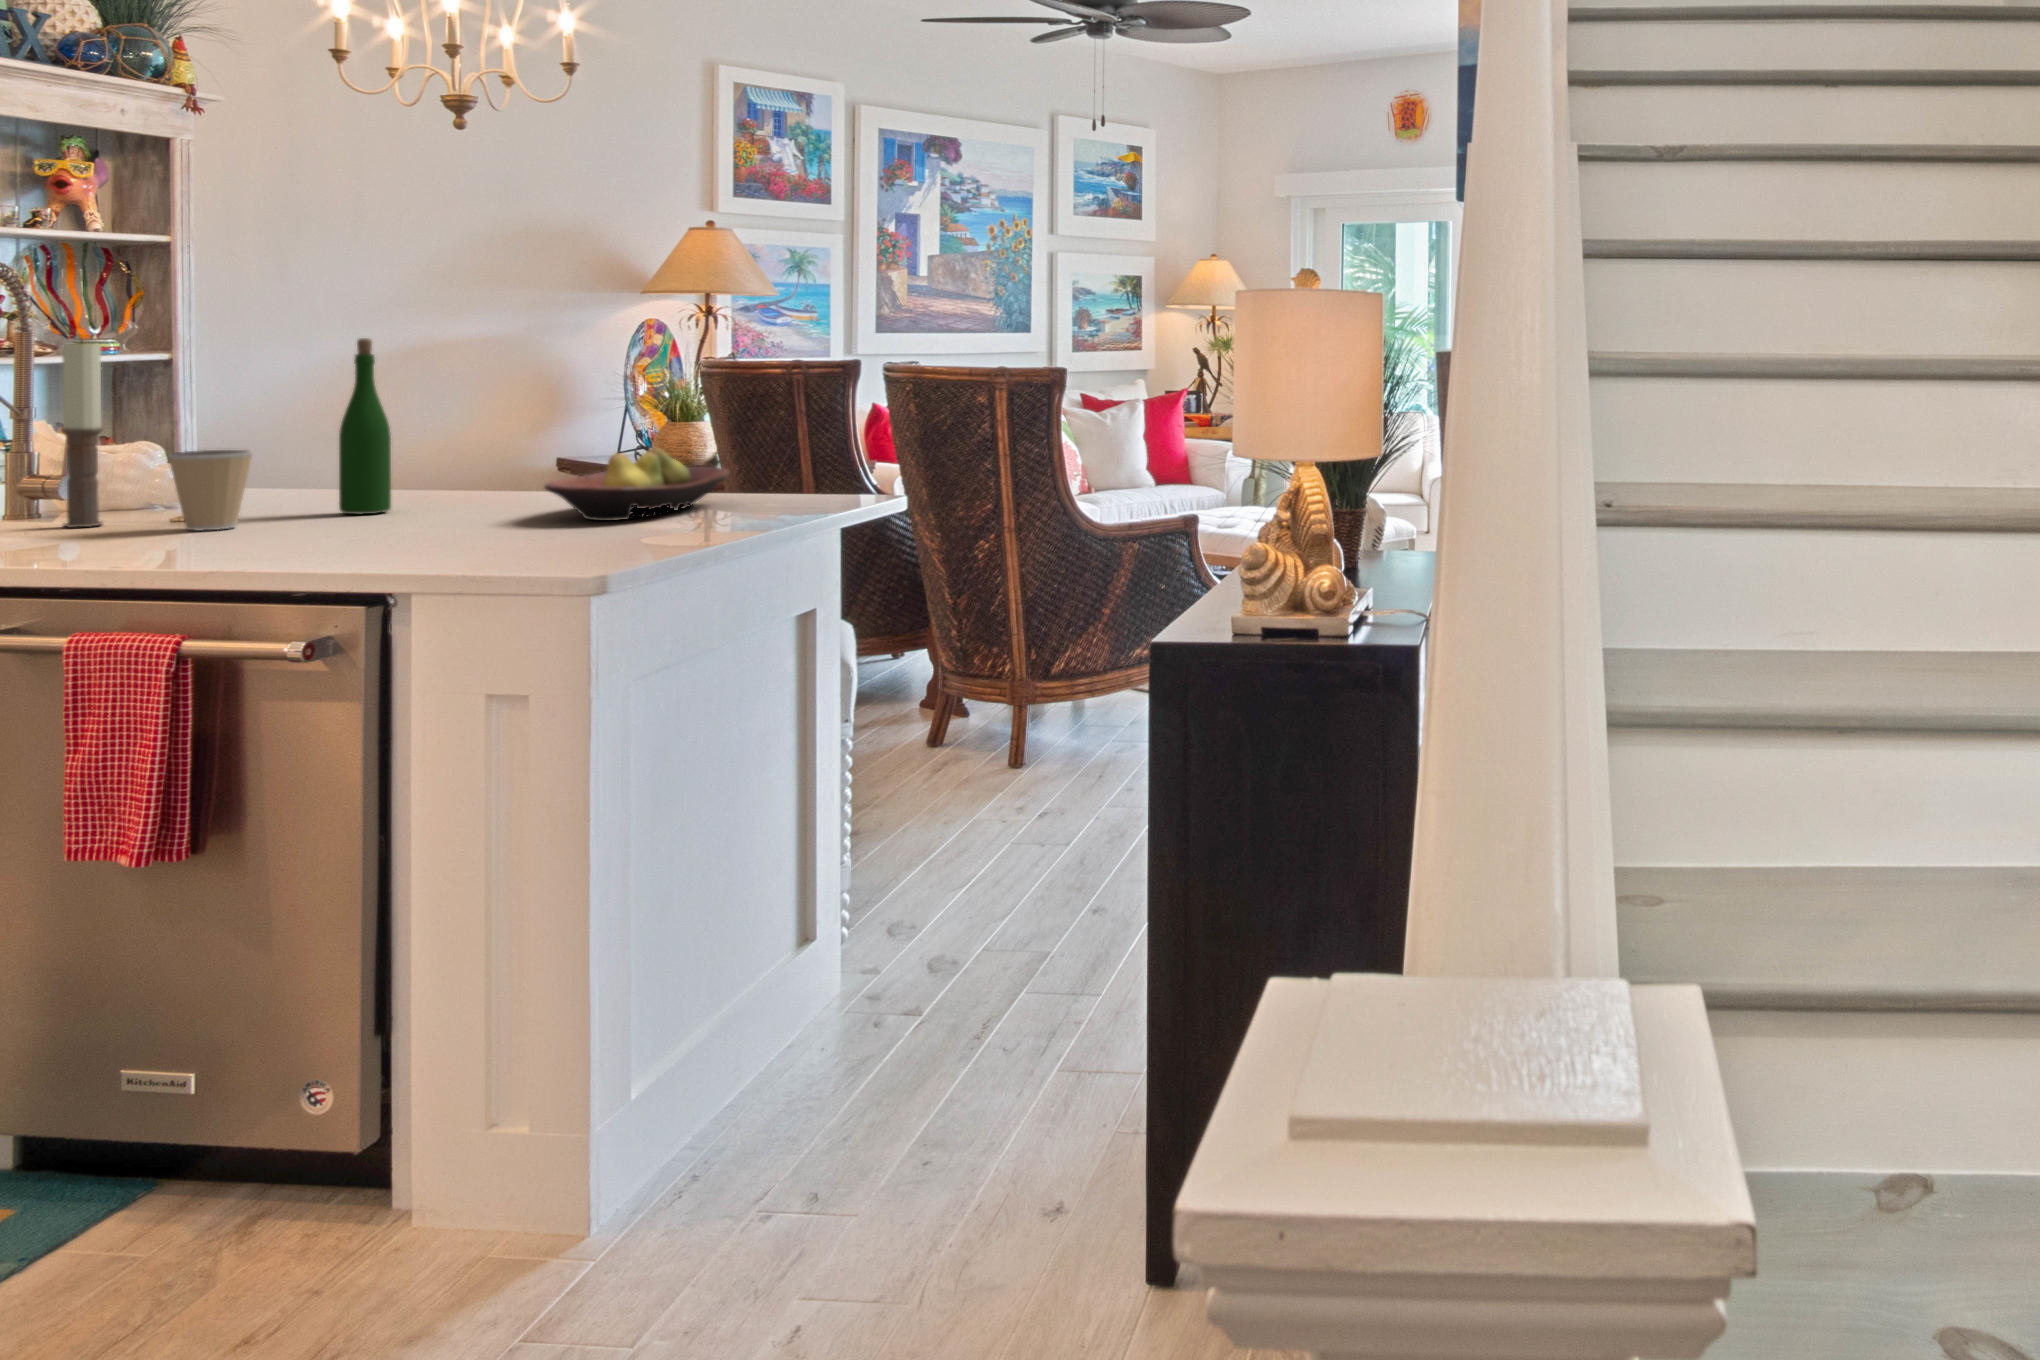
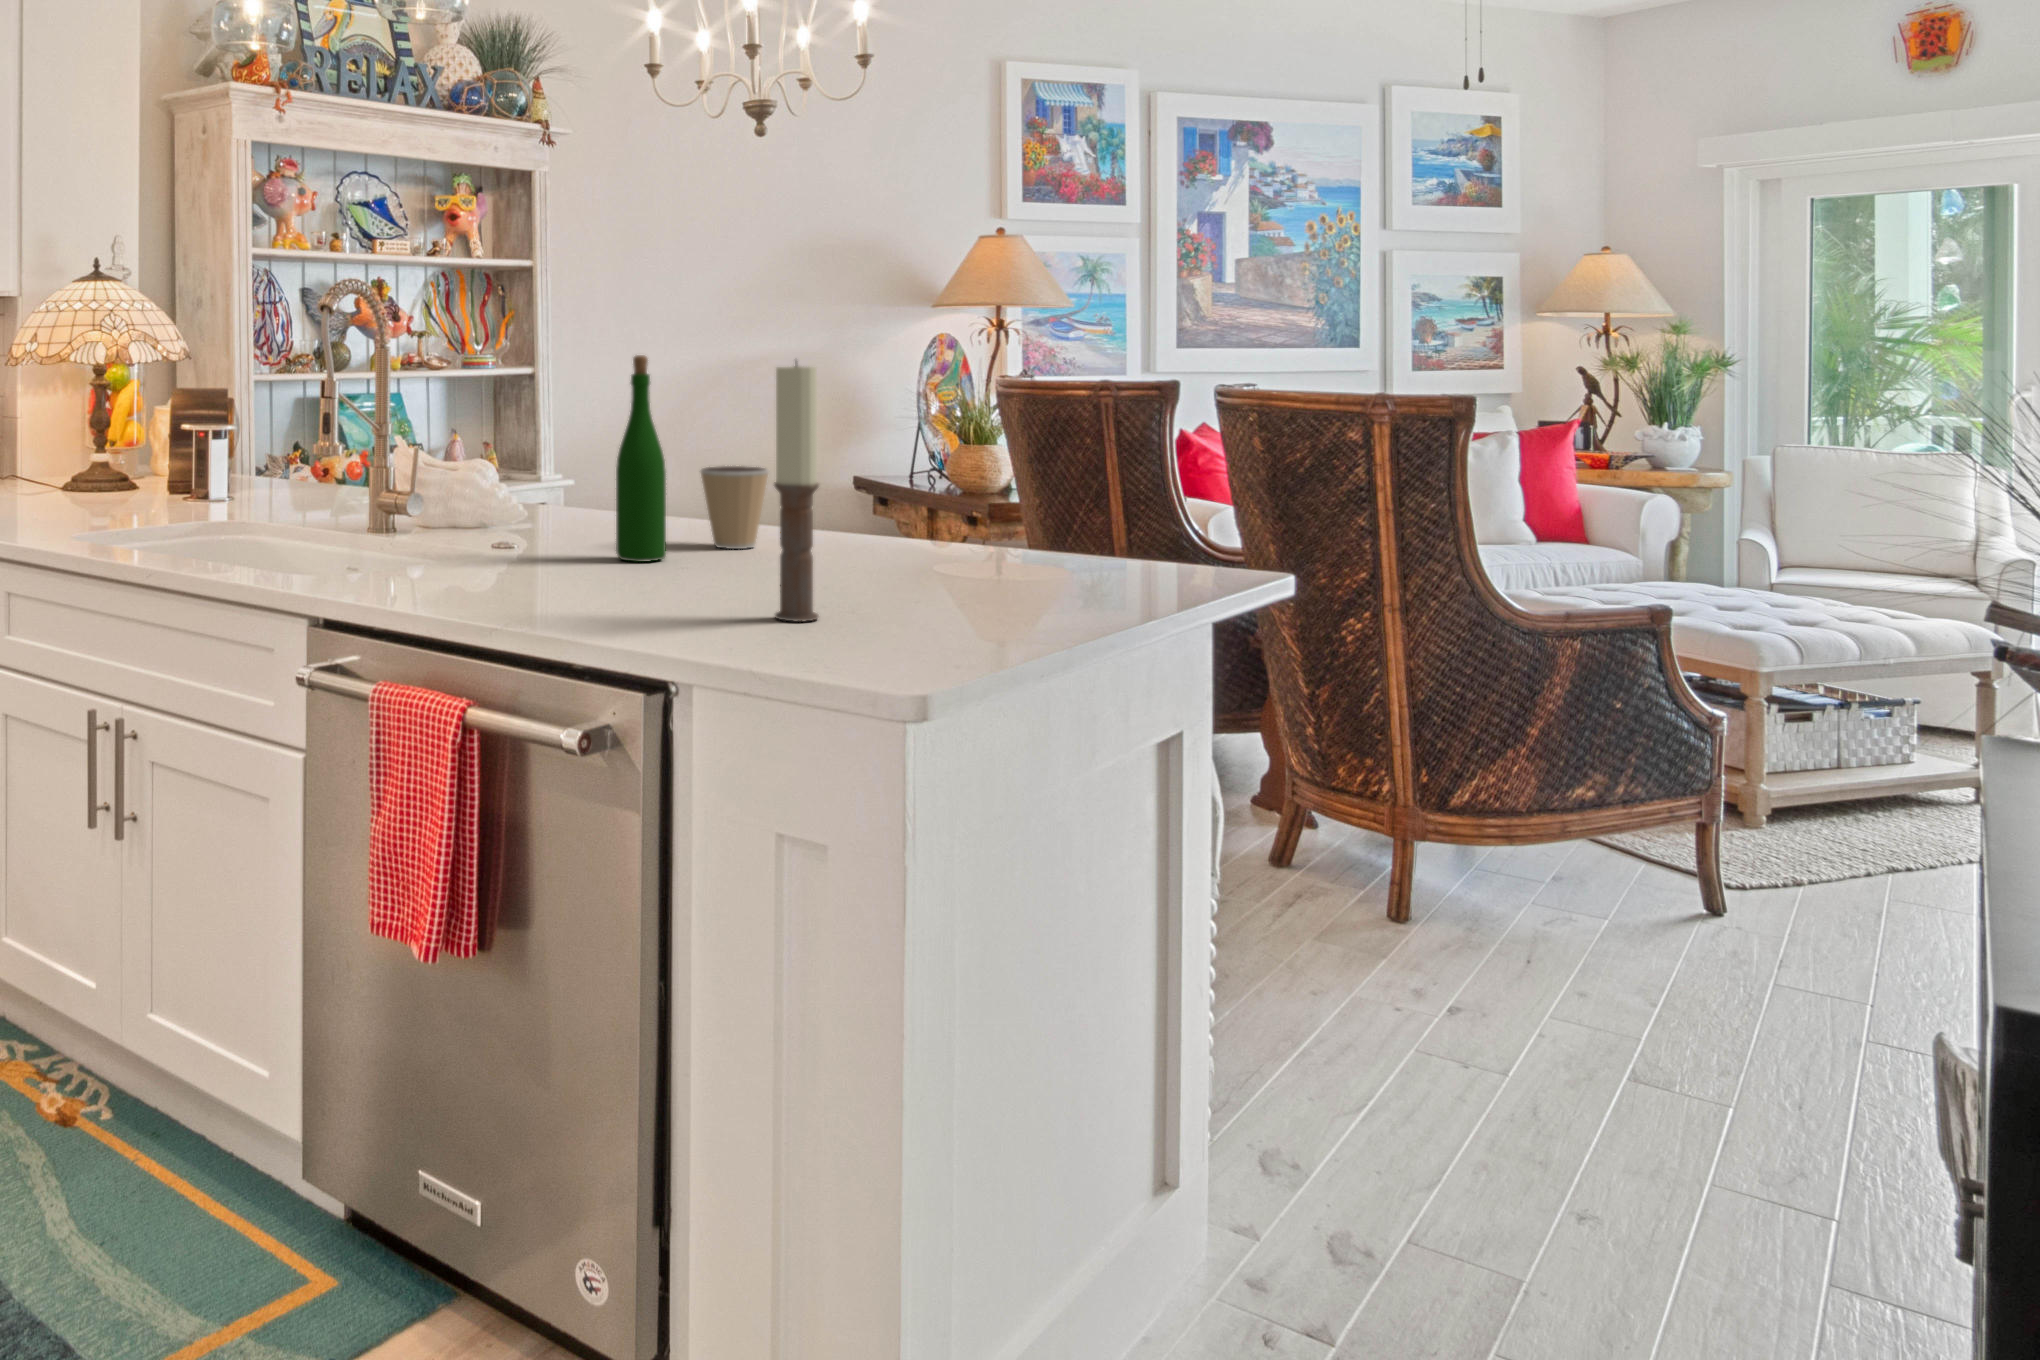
candle: present [61,342,103,527] -> present [774,364,819,621]
fruit bowl: present [545,448,730,521] -> none [821,499,1048,599]
coffee cup: present [168,450,252,531] -> present [701,466,770,549]

